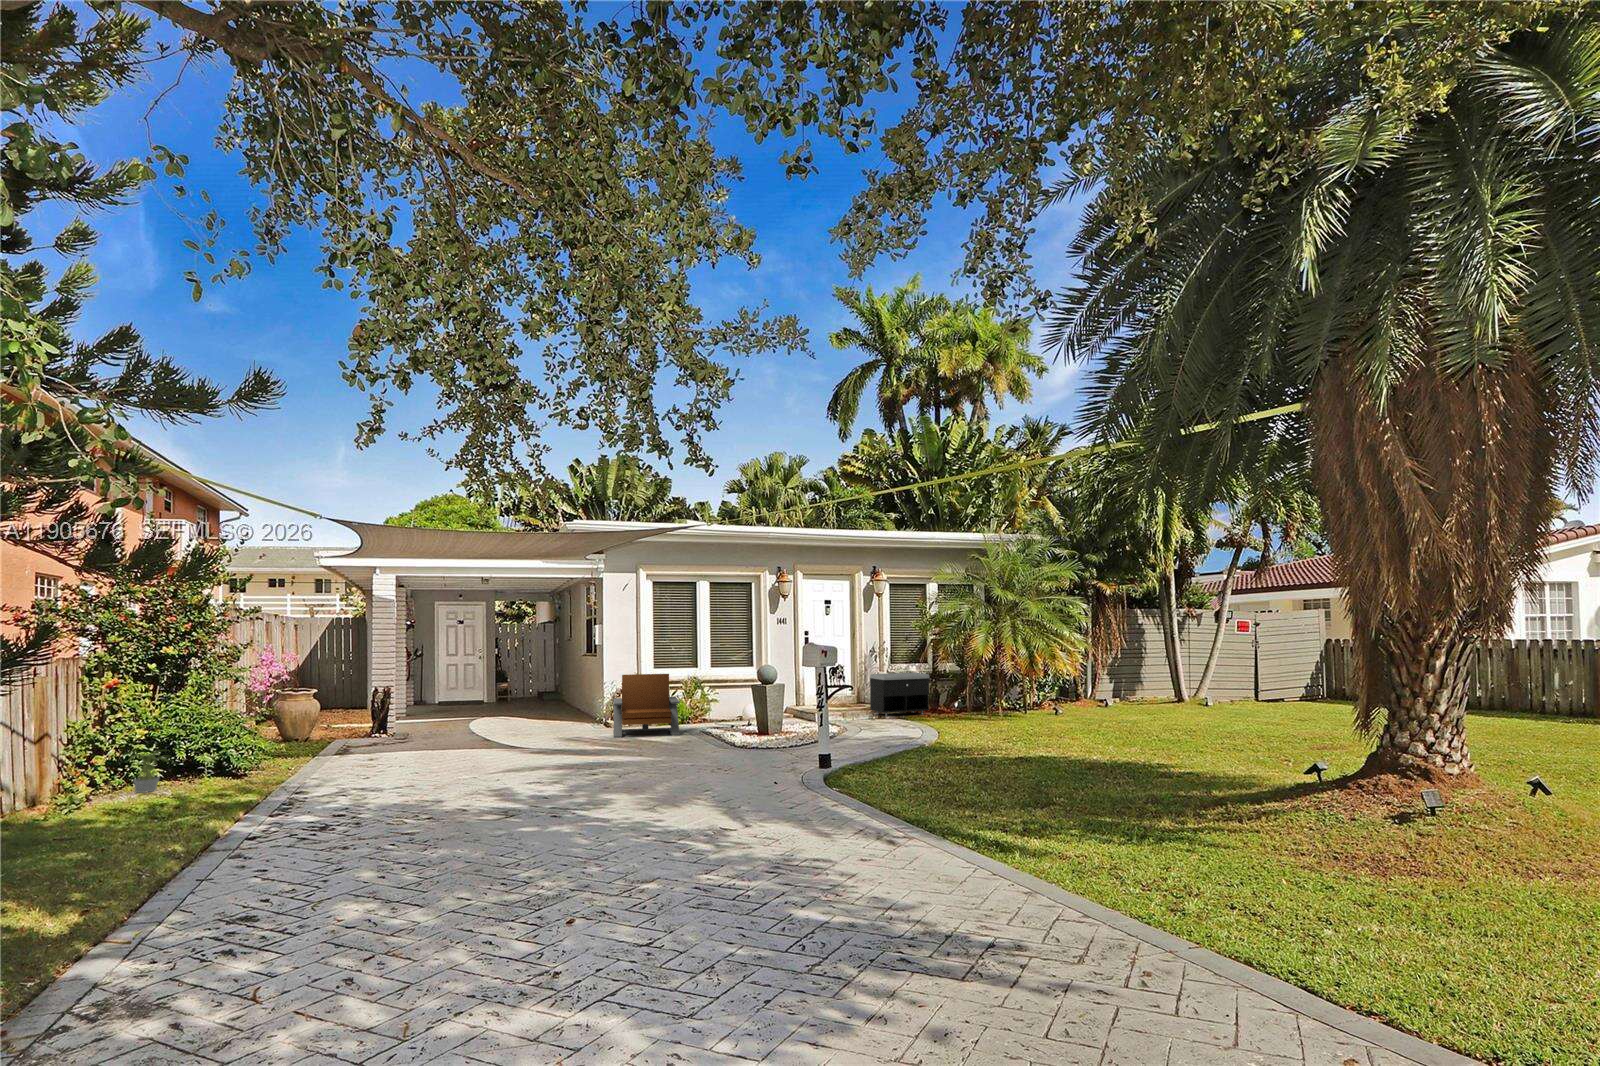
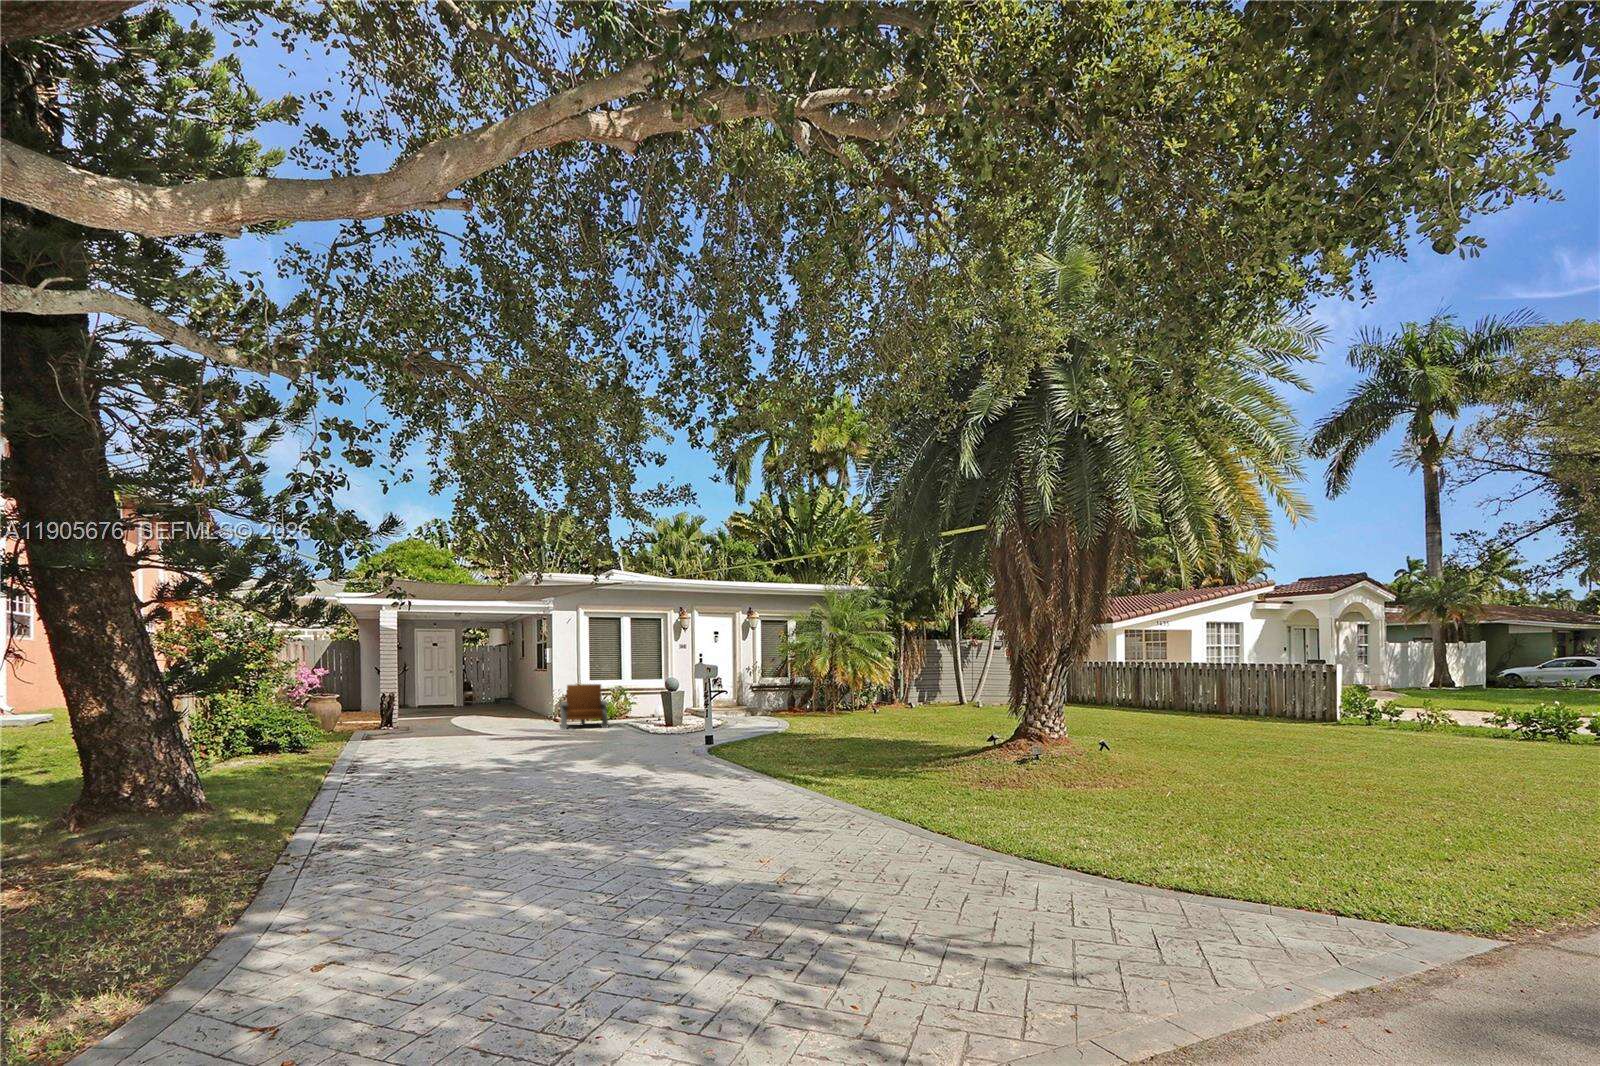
storage bench: present [870,673,930,716] -> none [746,684,789,716]
potted plant: present [130,751,168,793] -> none [235,733,267,761]

